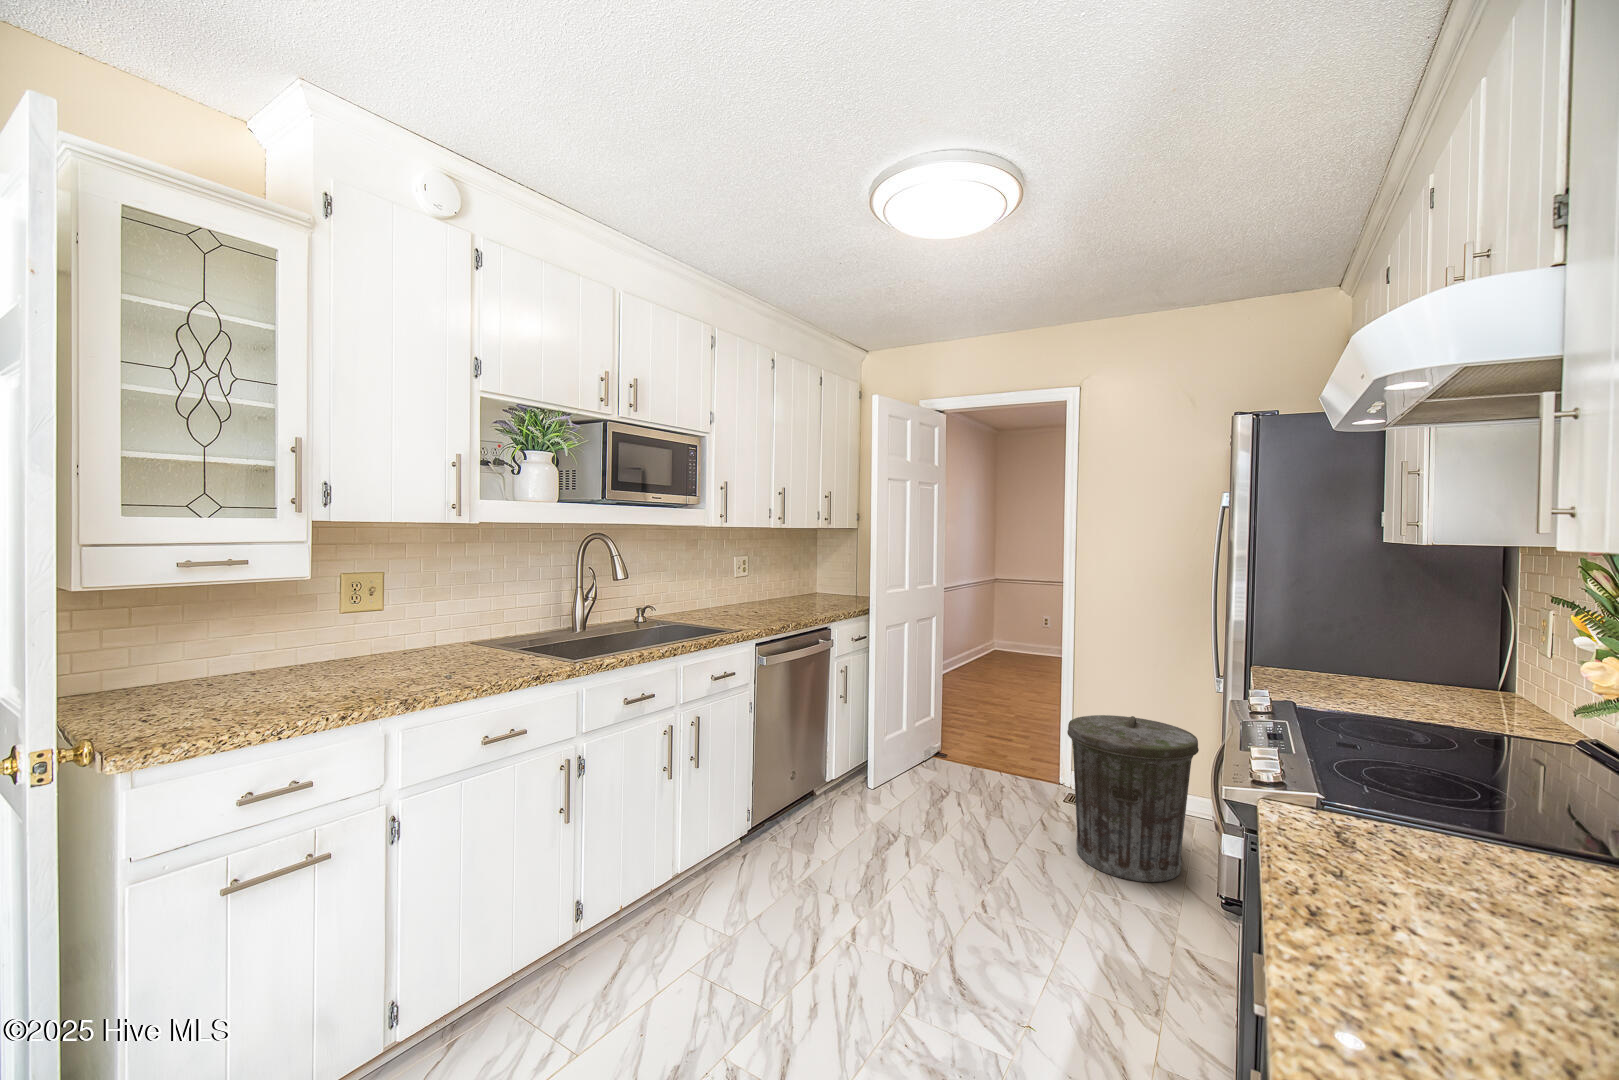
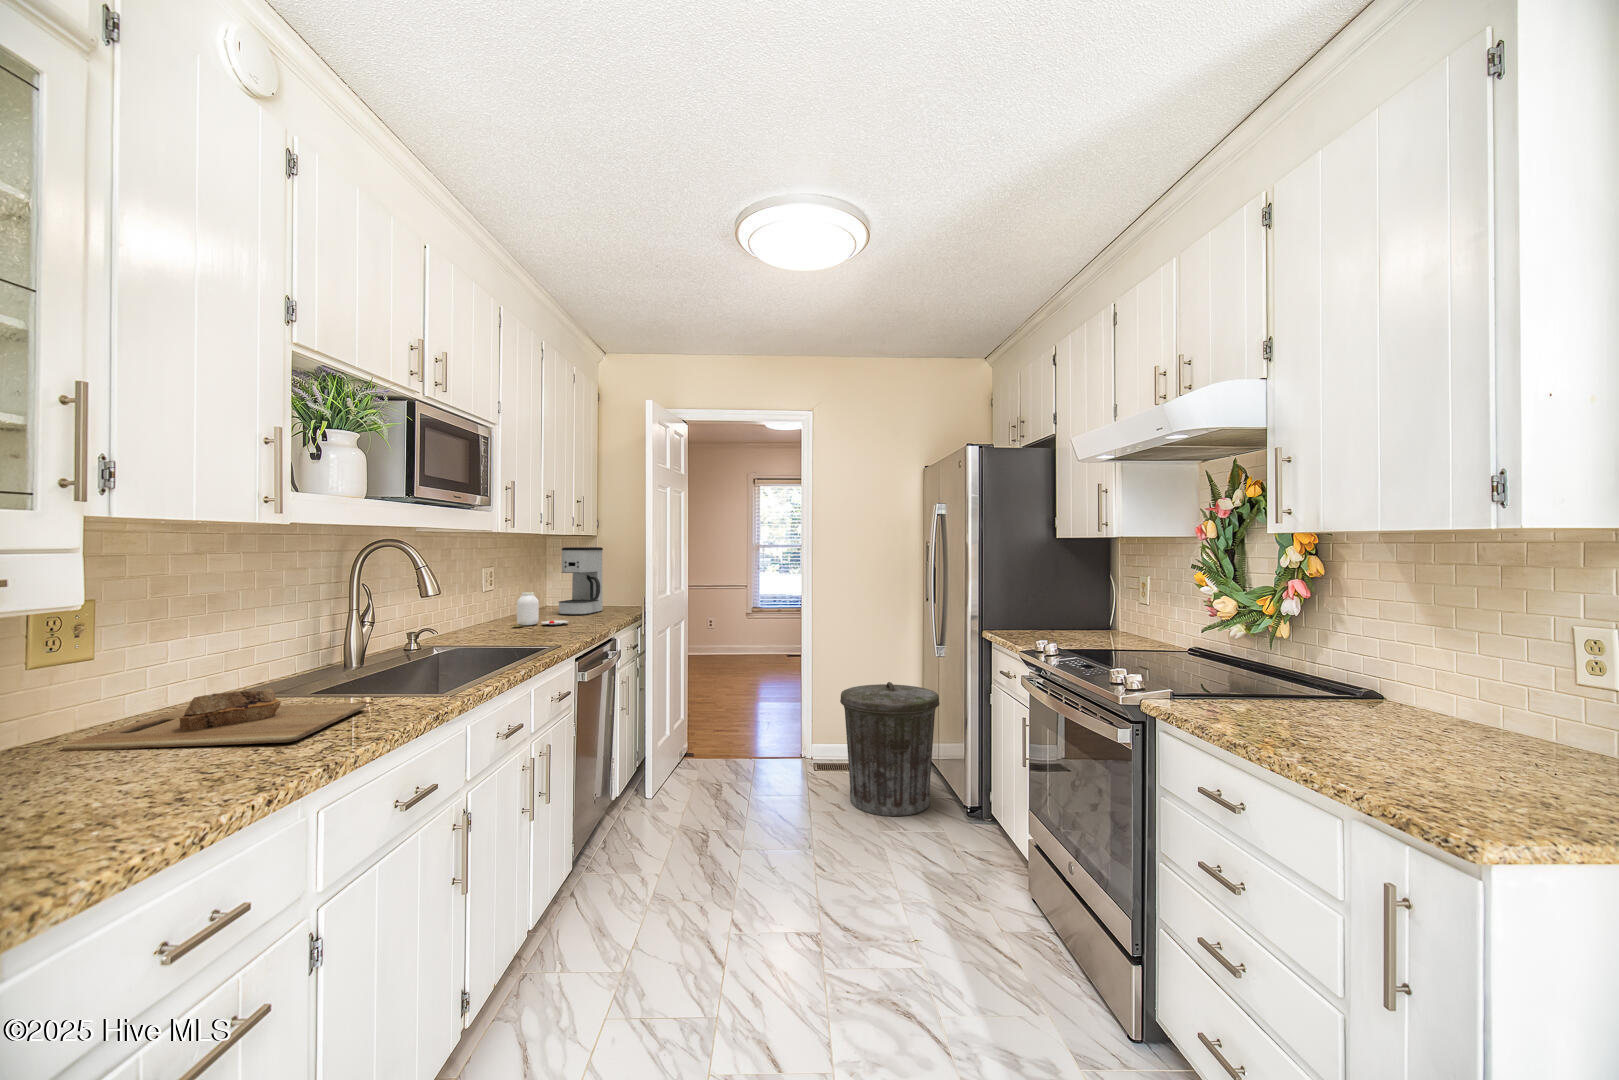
coffee maker: none [810,542,853,606] -> present [559,547,603,615]
jar: none [750,582,798,613] -> present [511,592,569,627]
cutting board: none [339,640,514,680] -> present [62,689,366,751]

